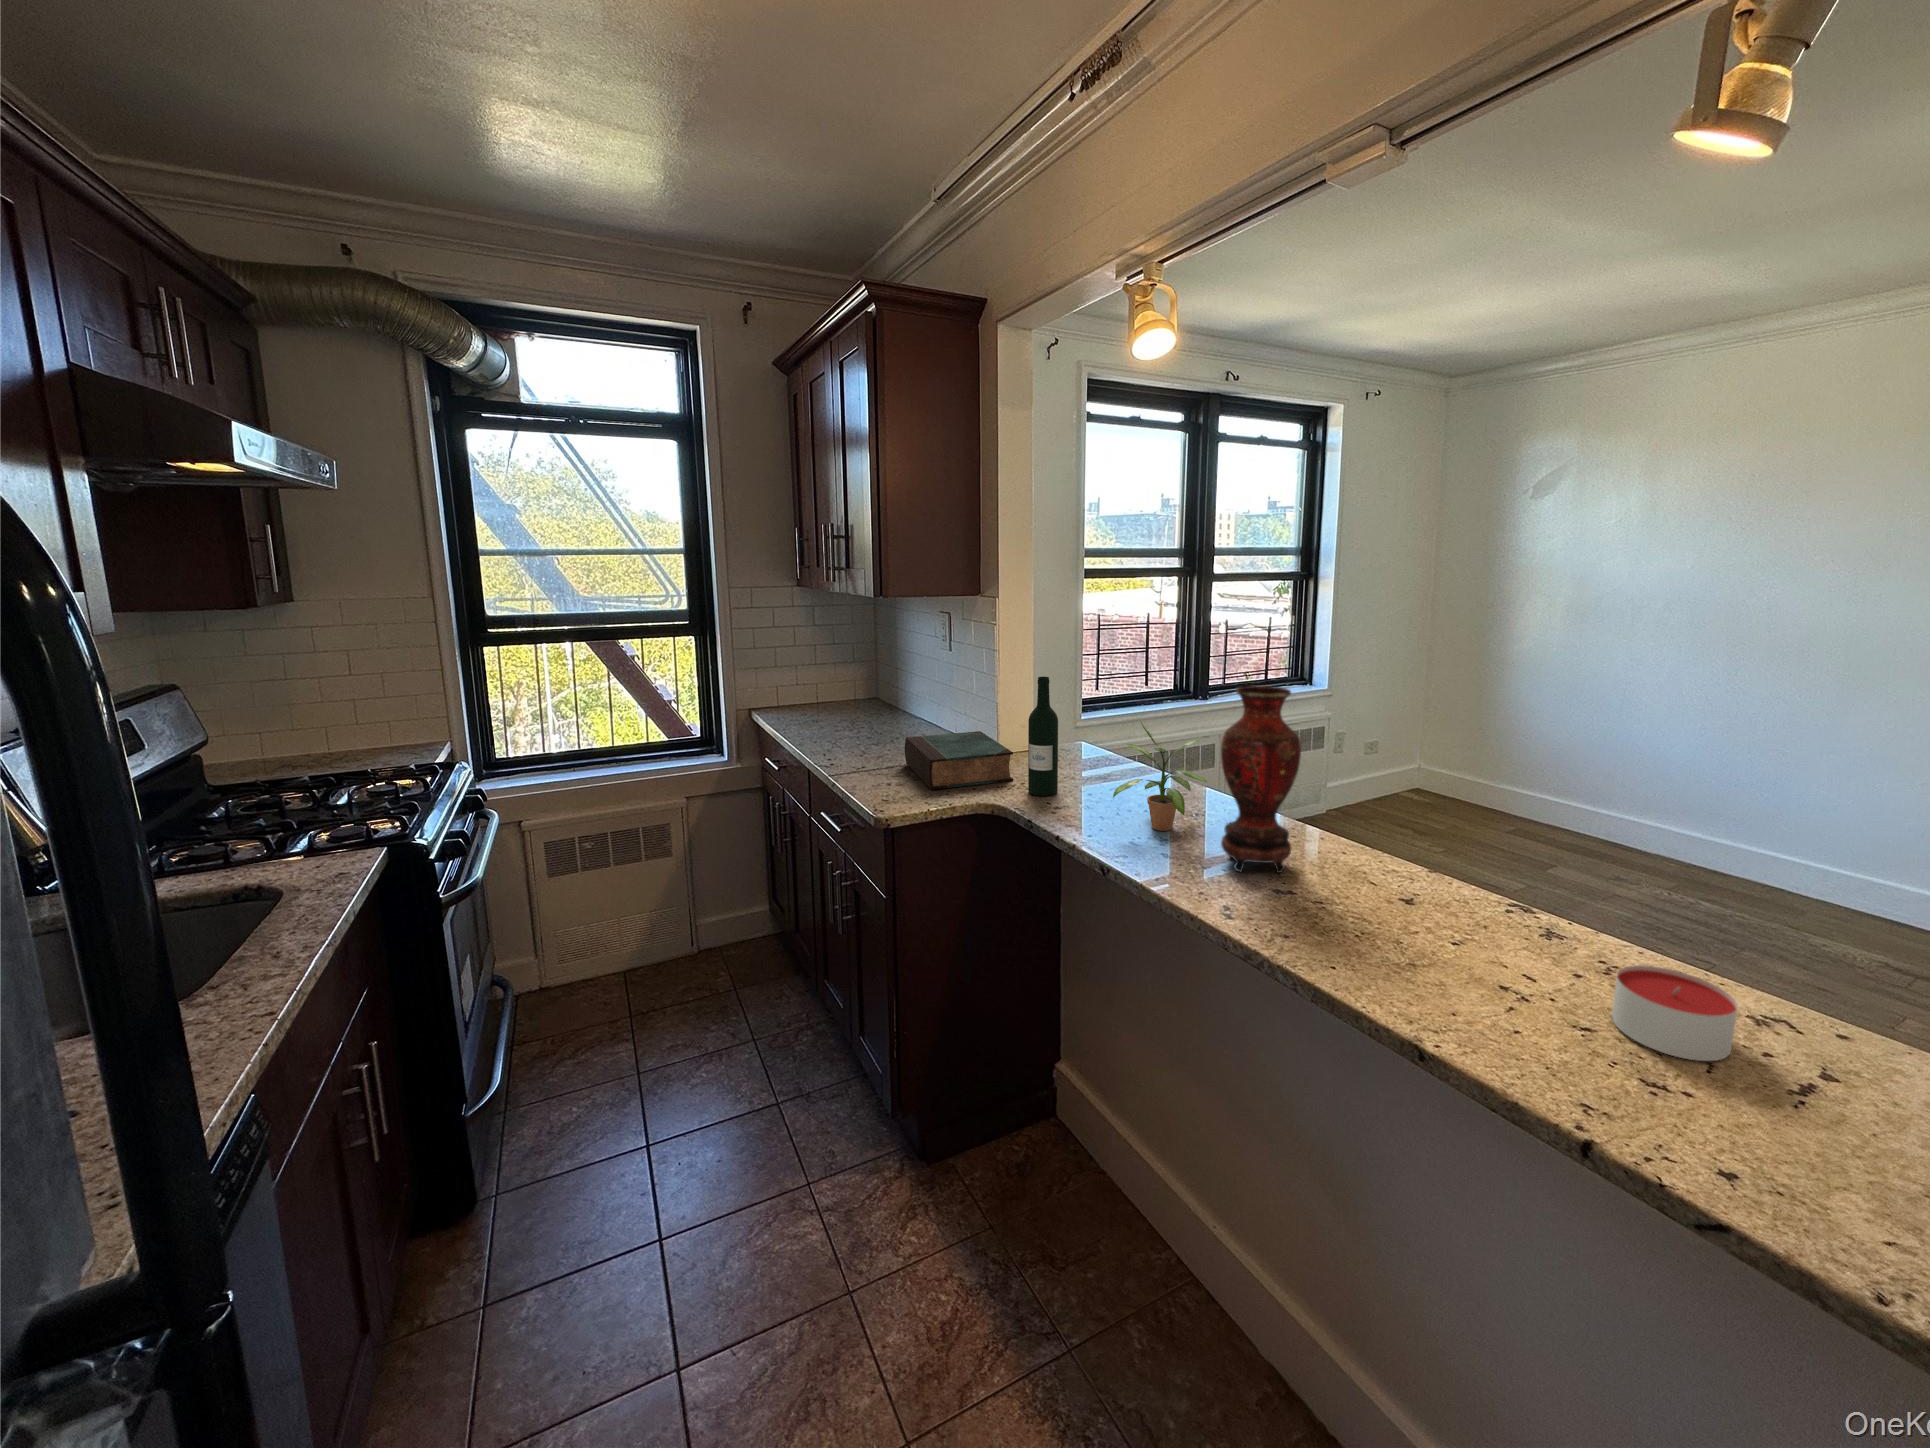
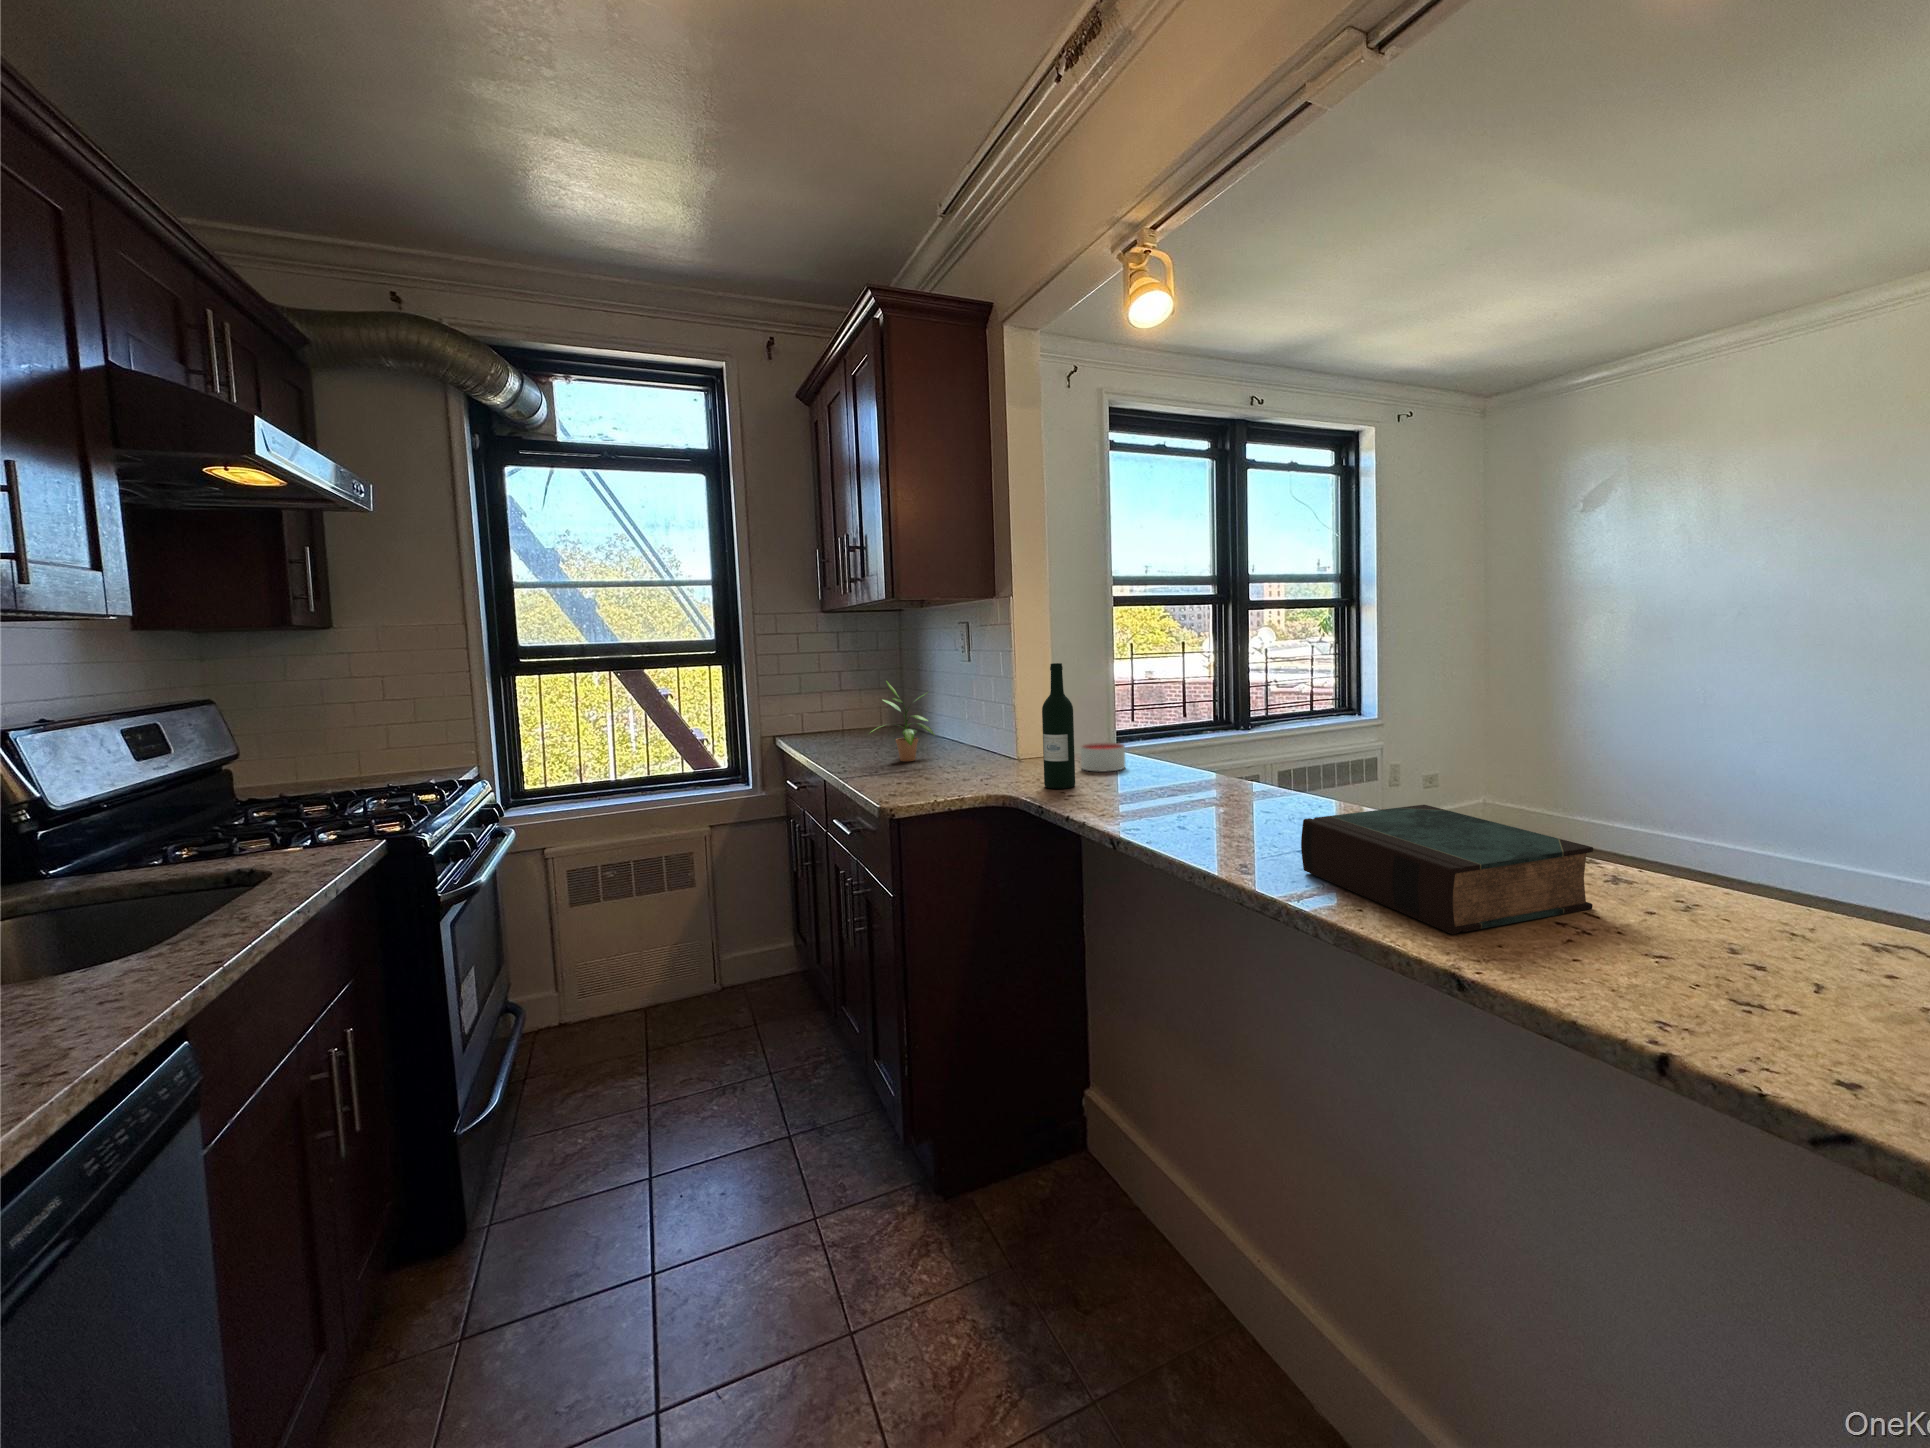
vase: present [1221,686,1301,873] -> none [1237,638,1324,840]
potted plant: present [1113,722,1207,831] -> present [869,681,935,761]
book: present [905,731,1013,790] -> present [1301,805,1593,934]
candle: present [1612,965,1738,1061] -> present [1081,743,1125,772]

